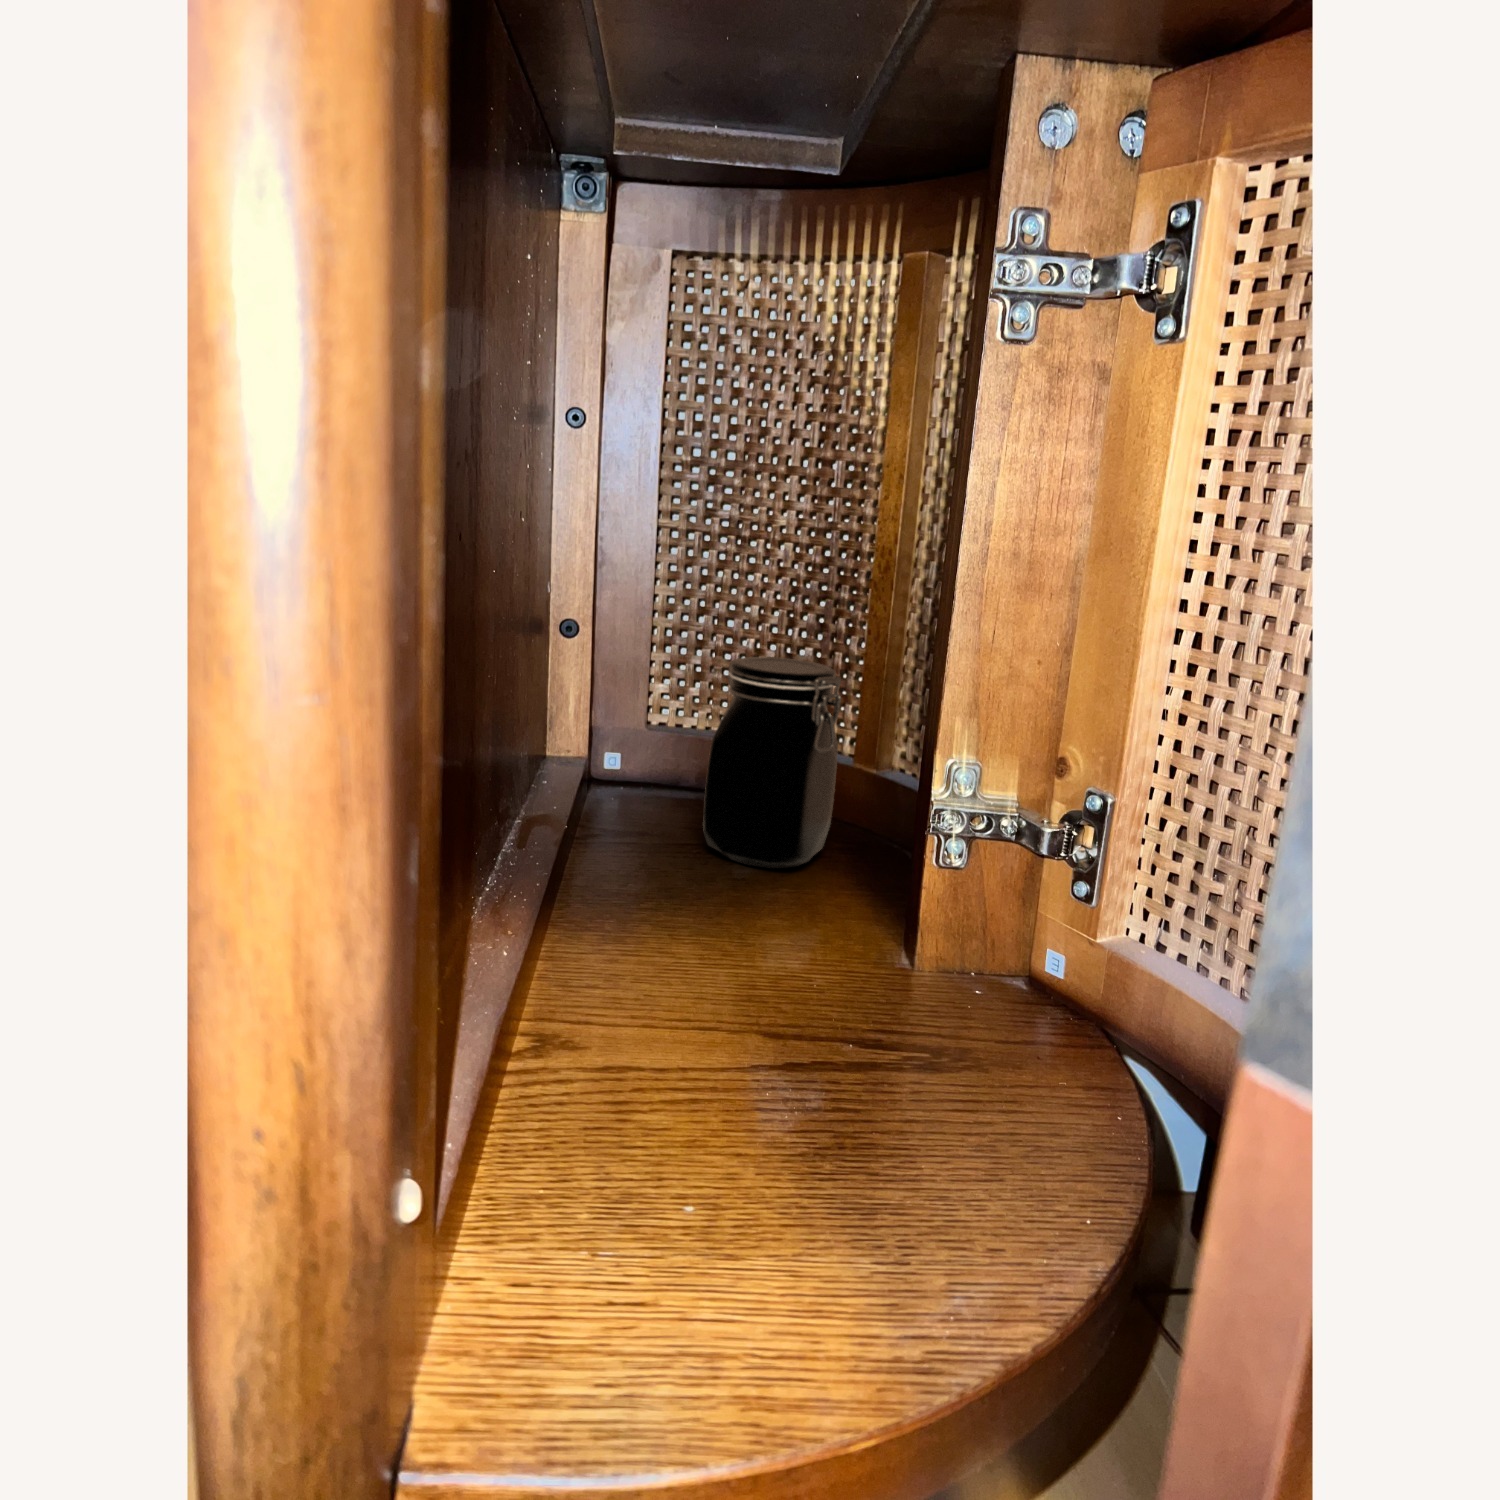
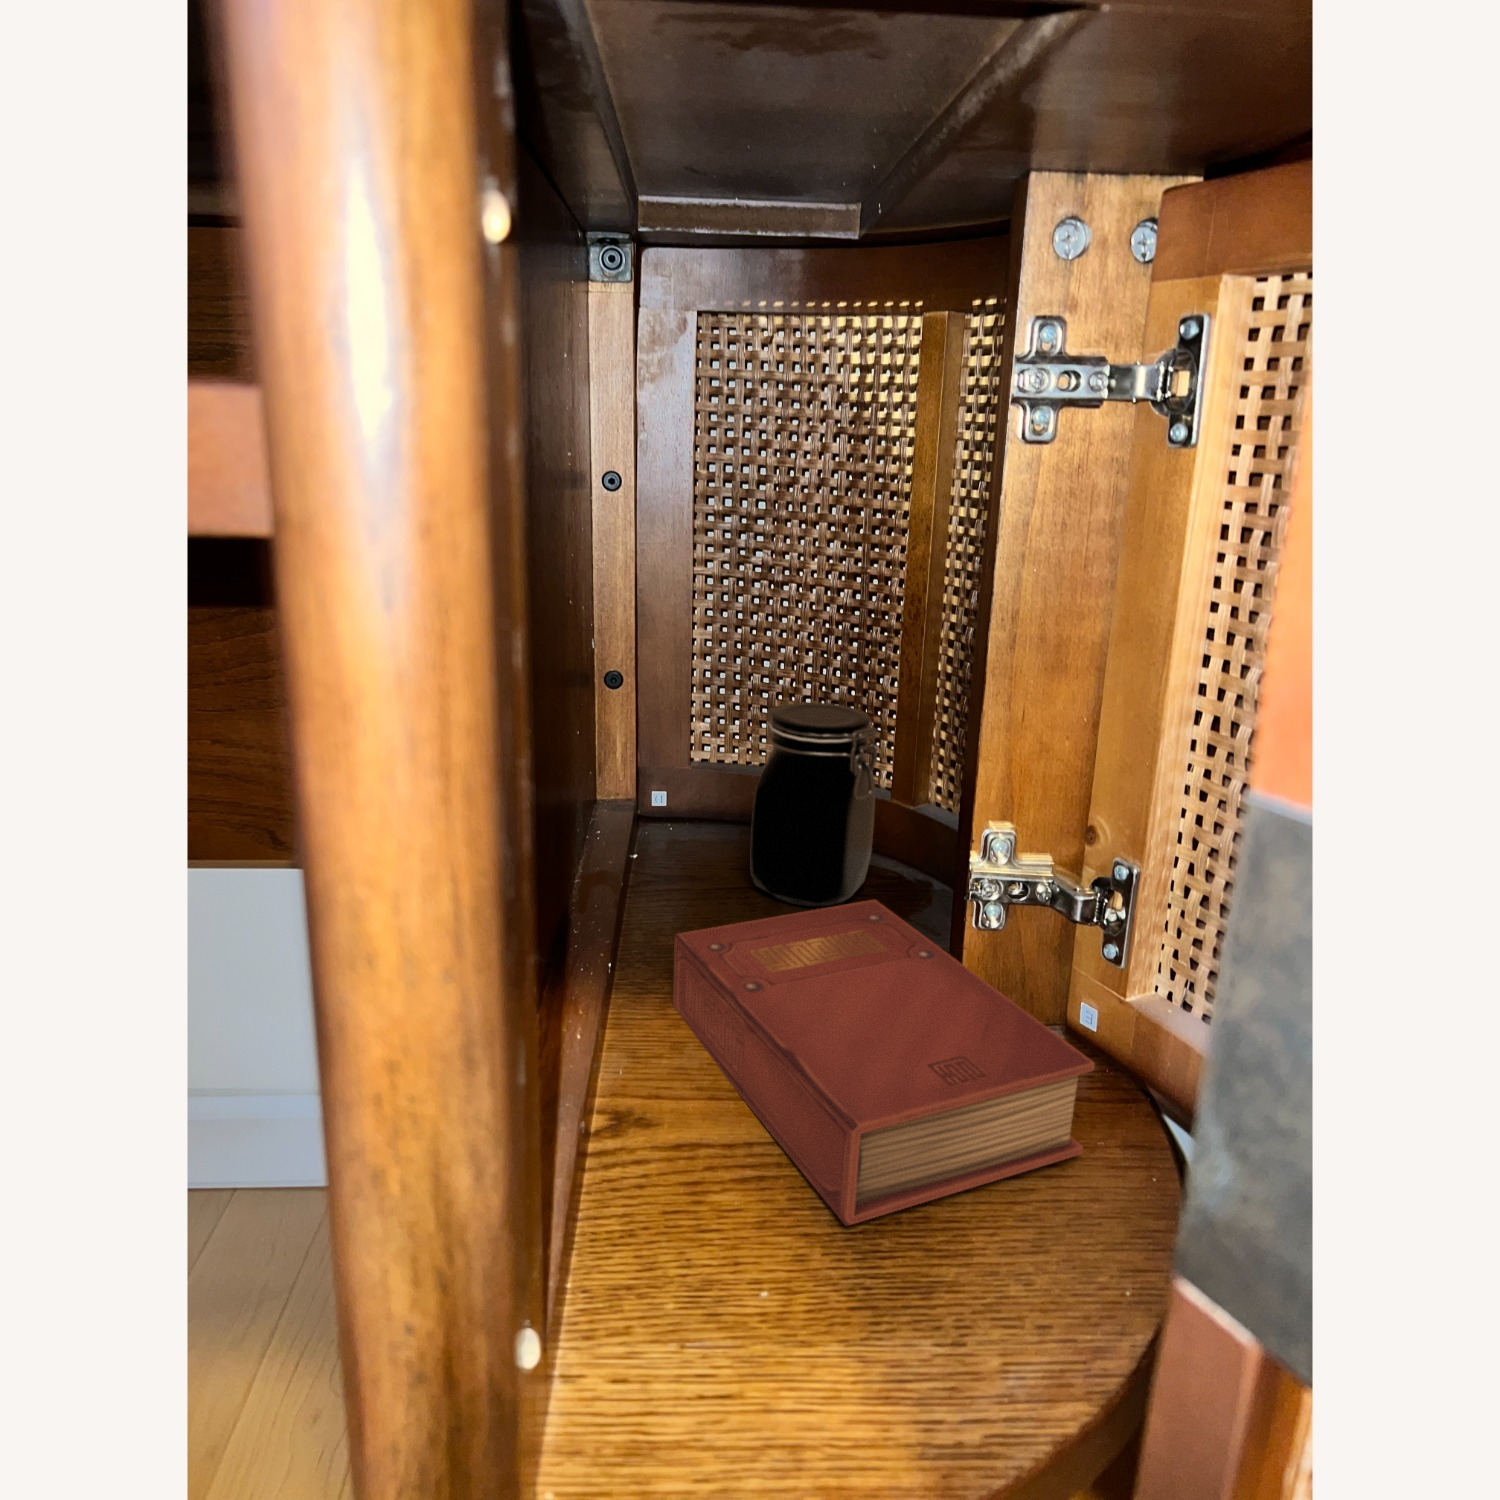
book: none [611,848,1061,1146] -> present [673,899,1095,1226]

